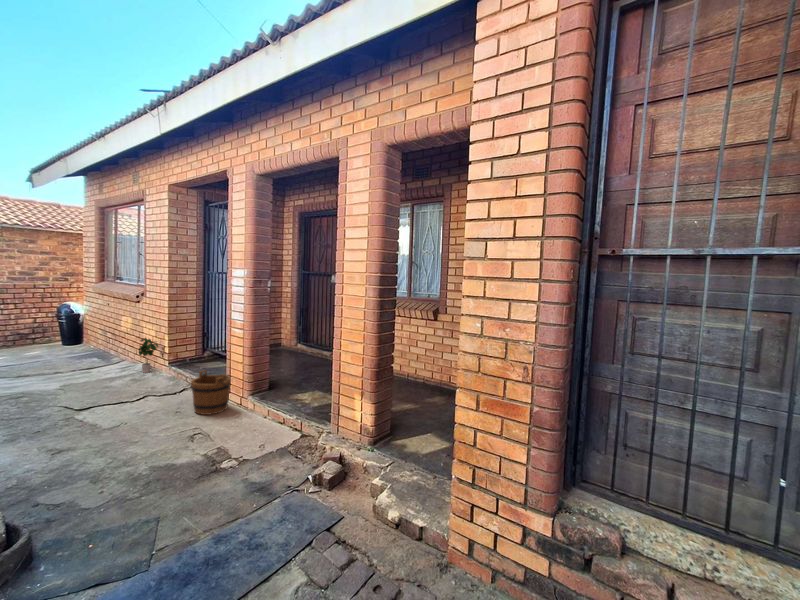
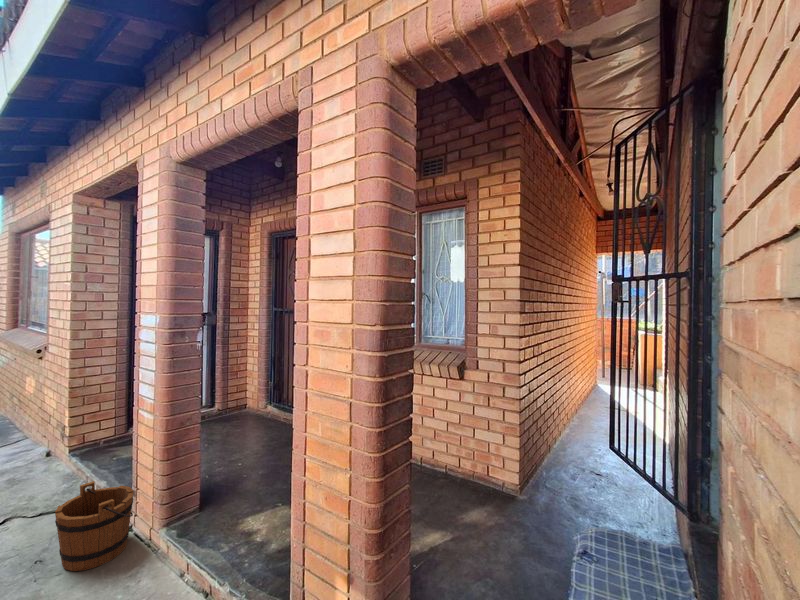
potted plant: present [139,338,158,373] -> none [30,412,57,465]

